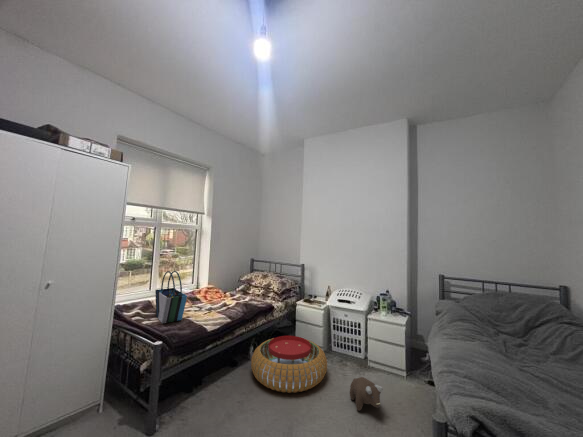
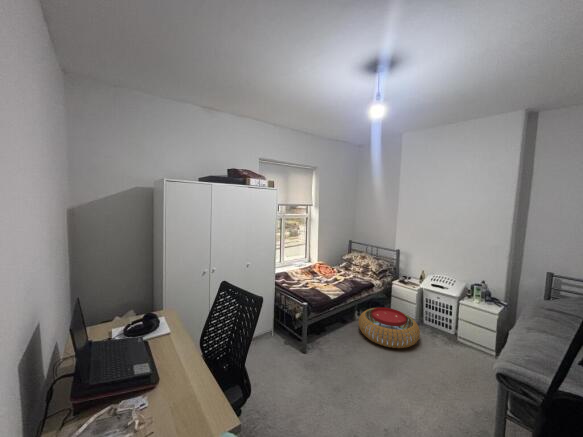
tote bag: present [155,271,187,323] -> none [292,256,315,290]
plush toy: present [350,377,383,411] -> none [438,347,467,369]

